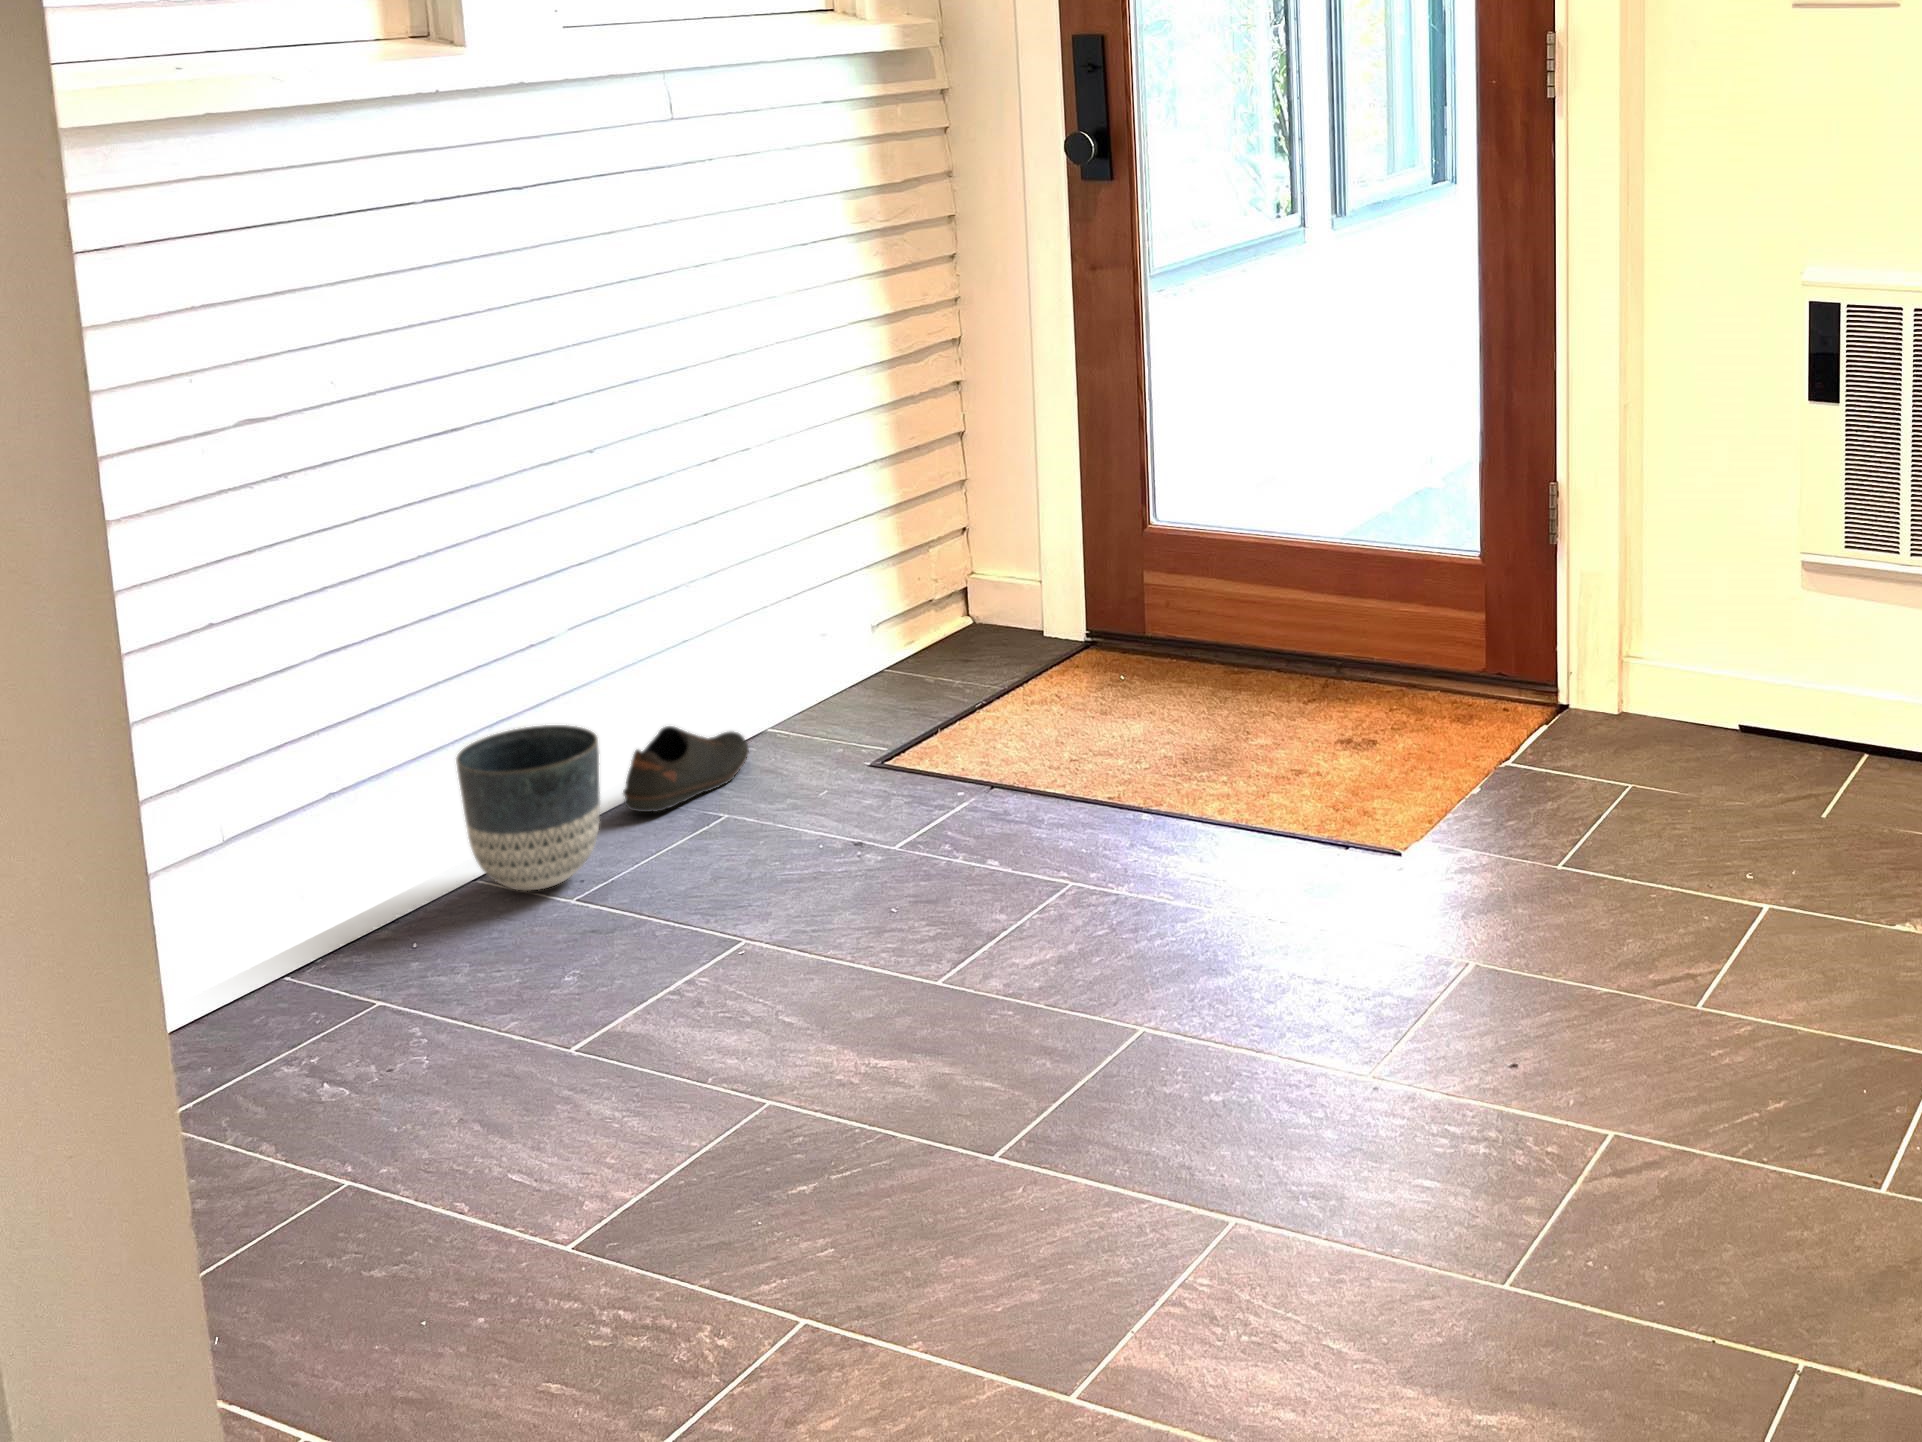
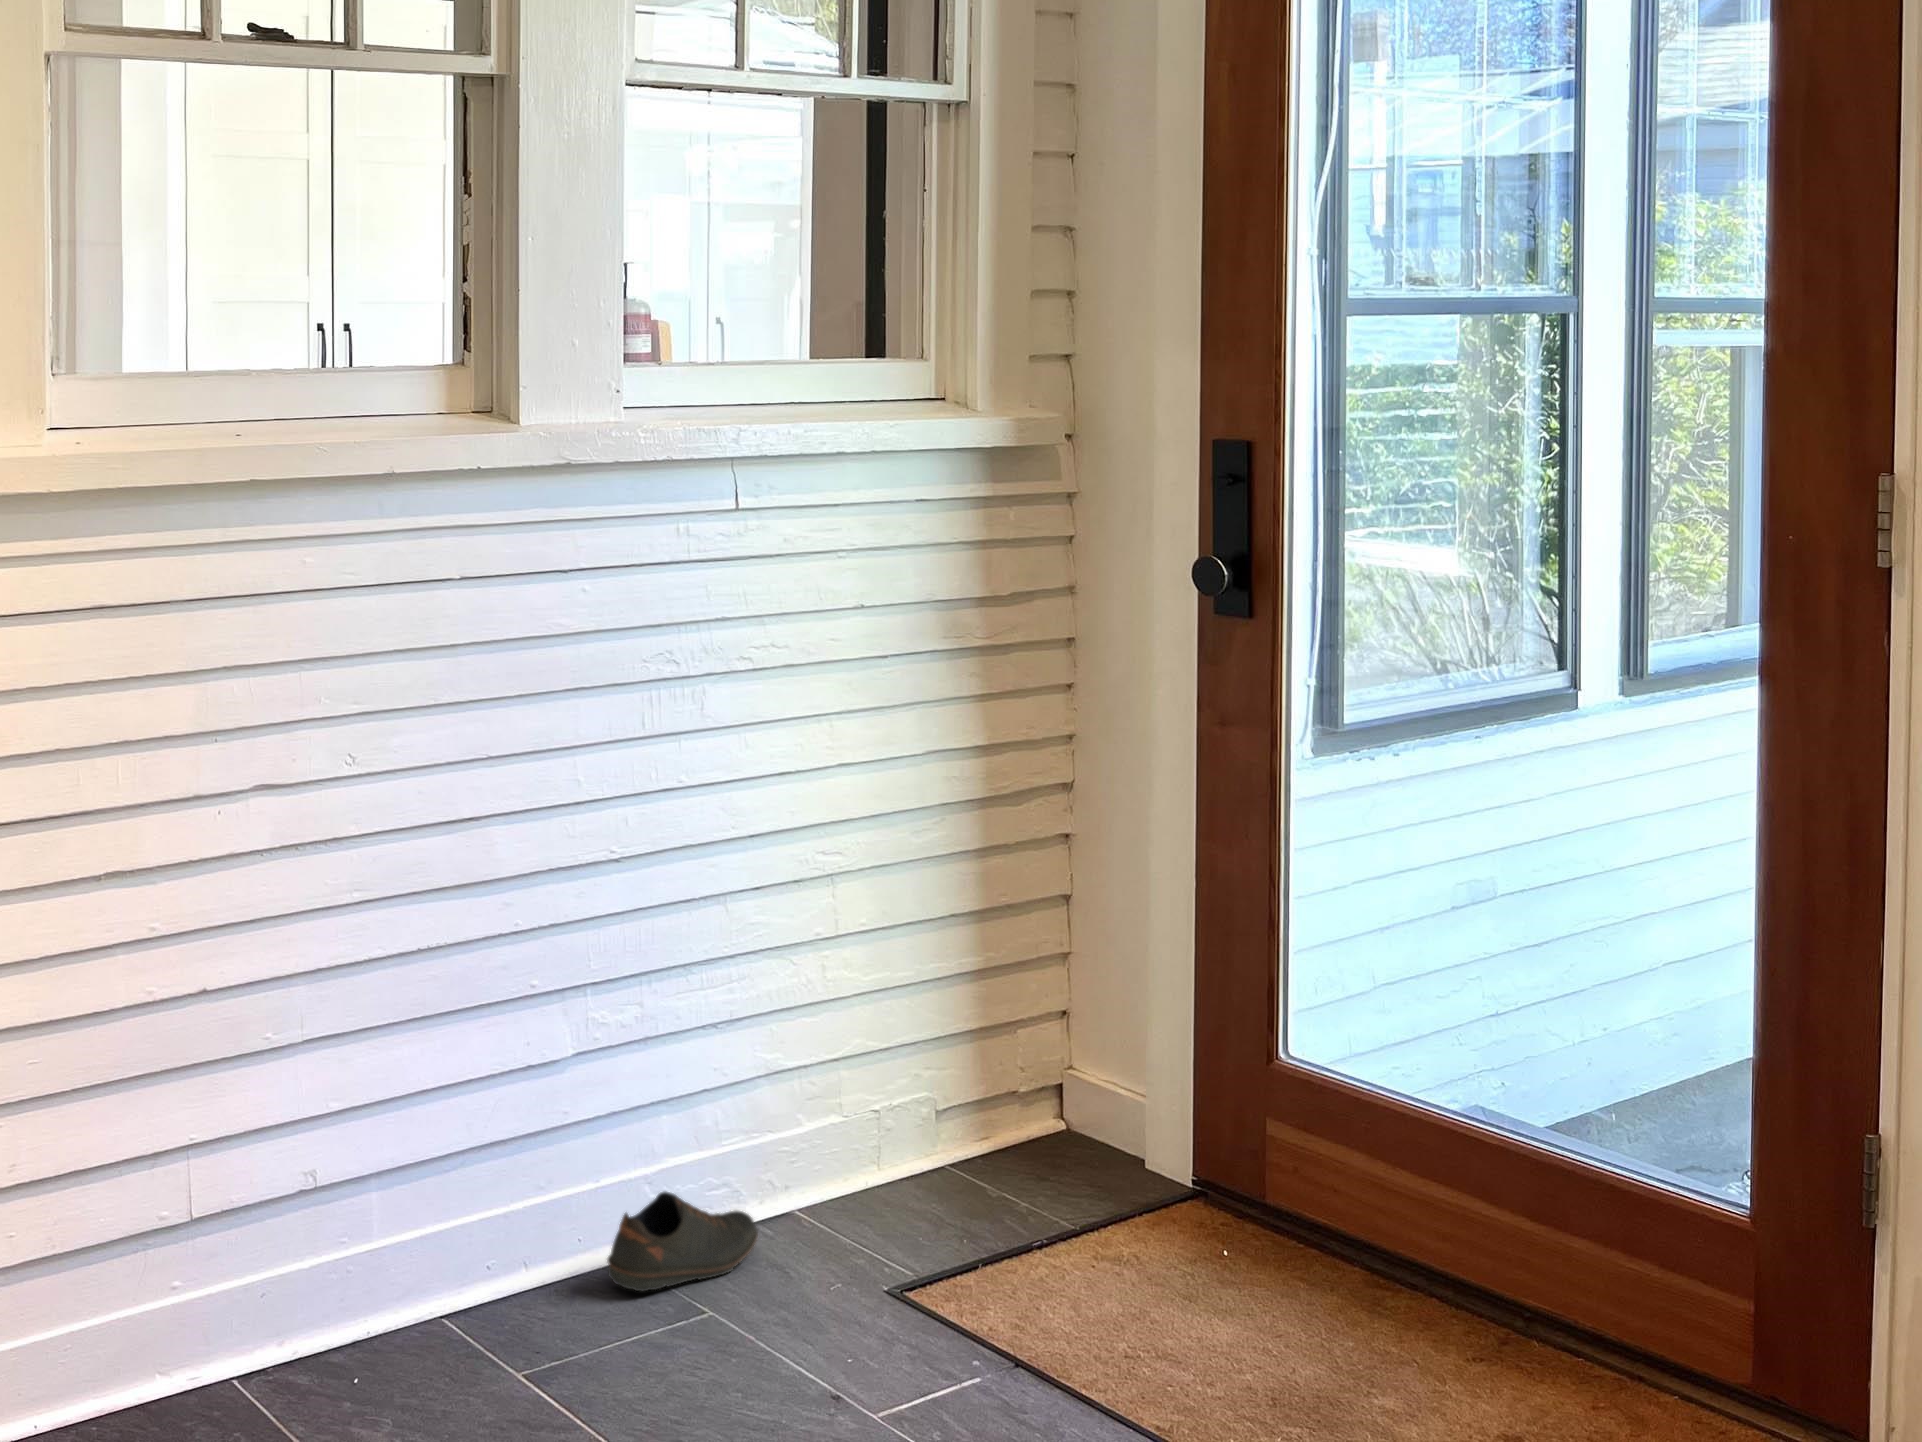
planter: present [456,725,600,891] -> none [424,1163,566,1355]

